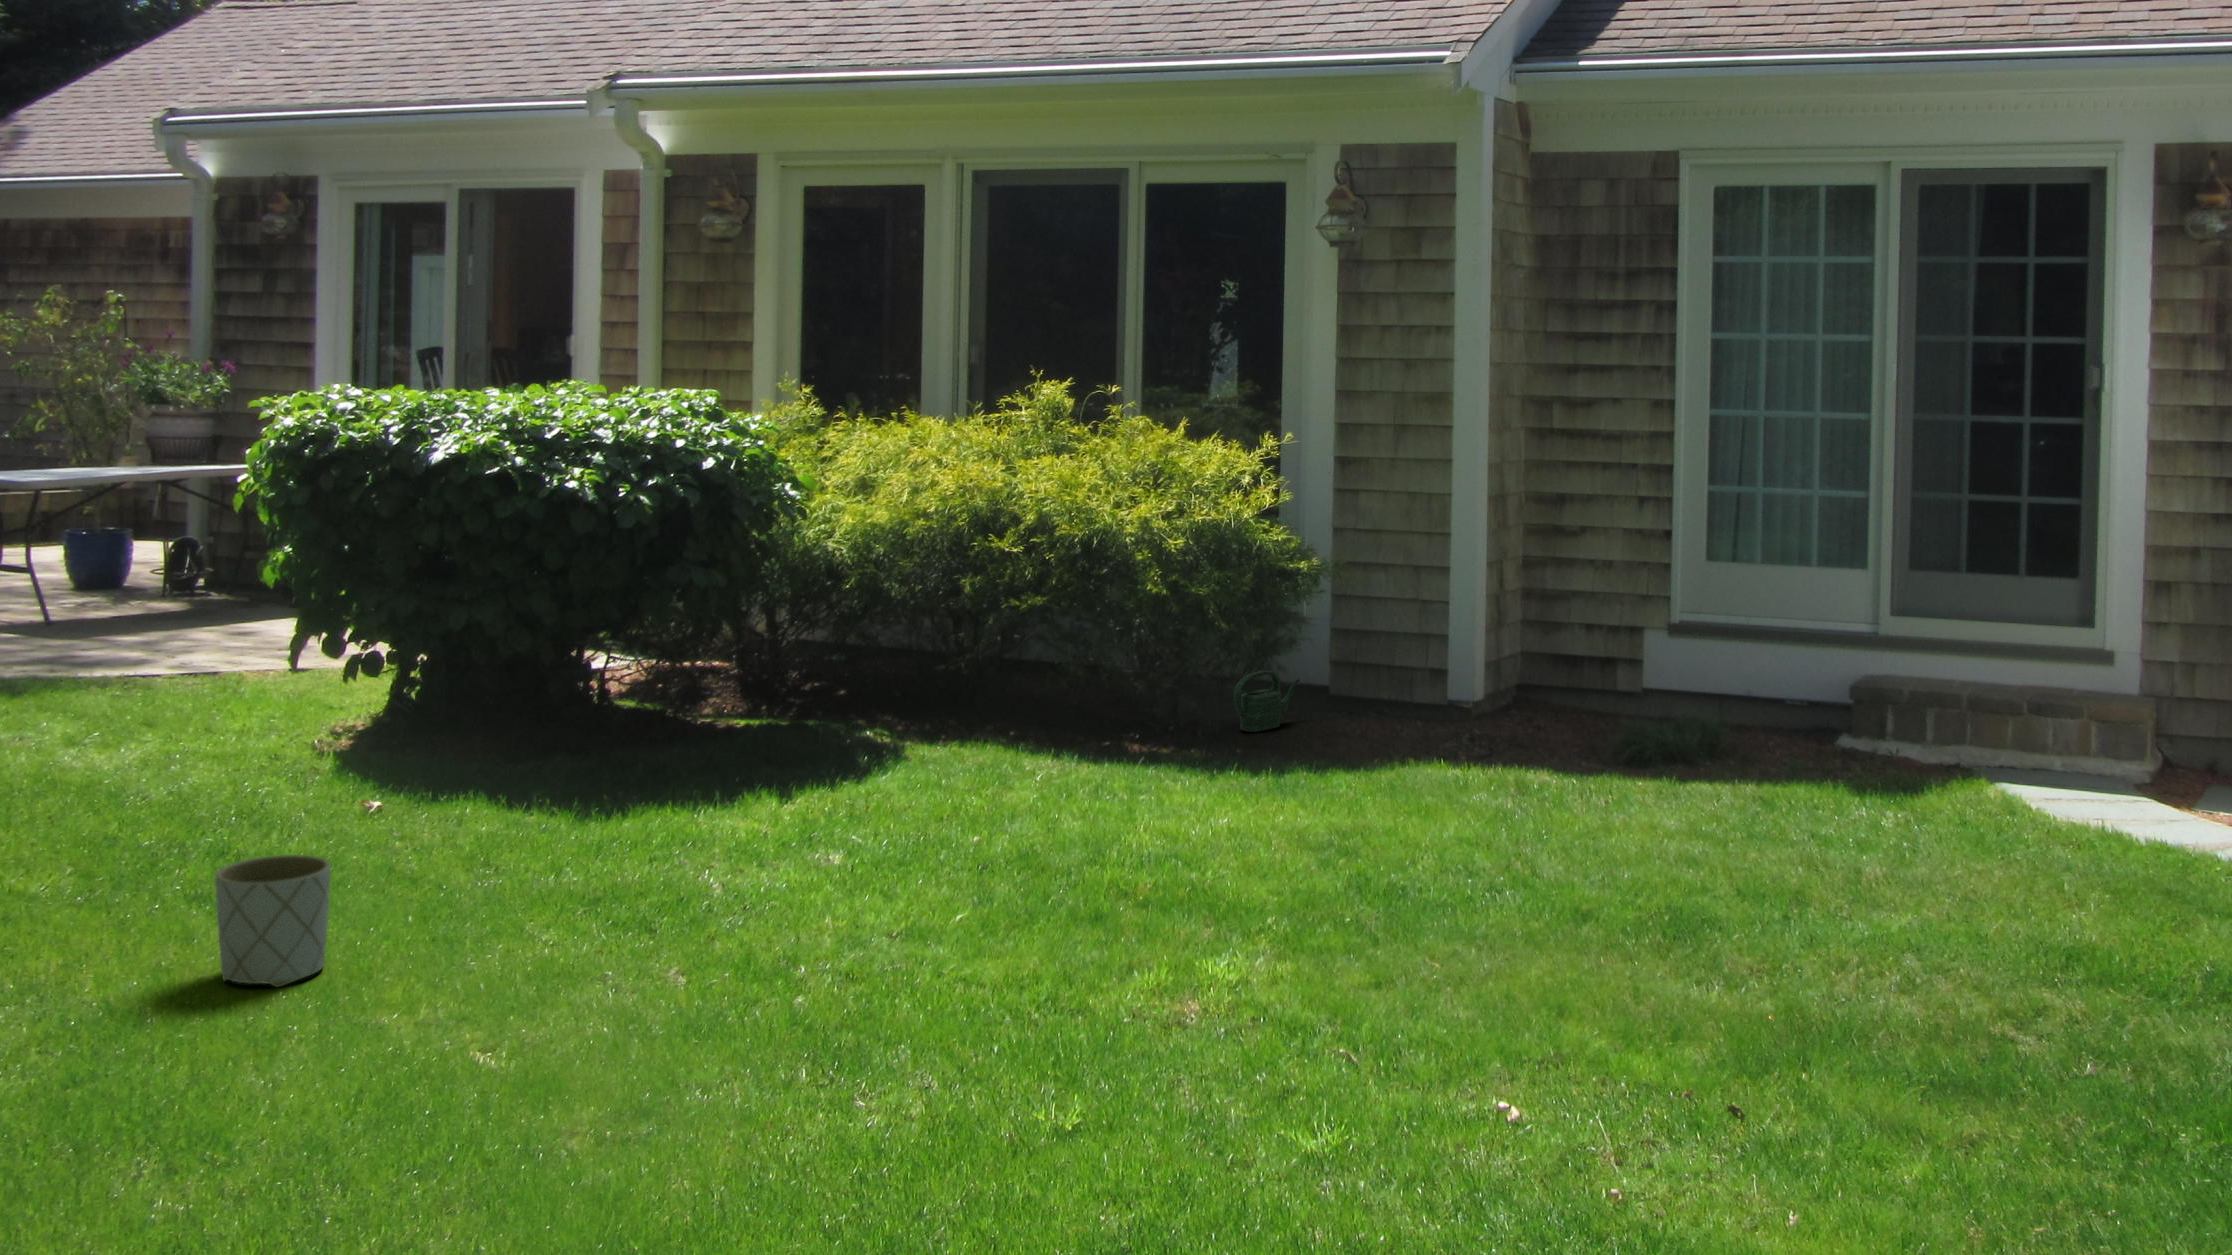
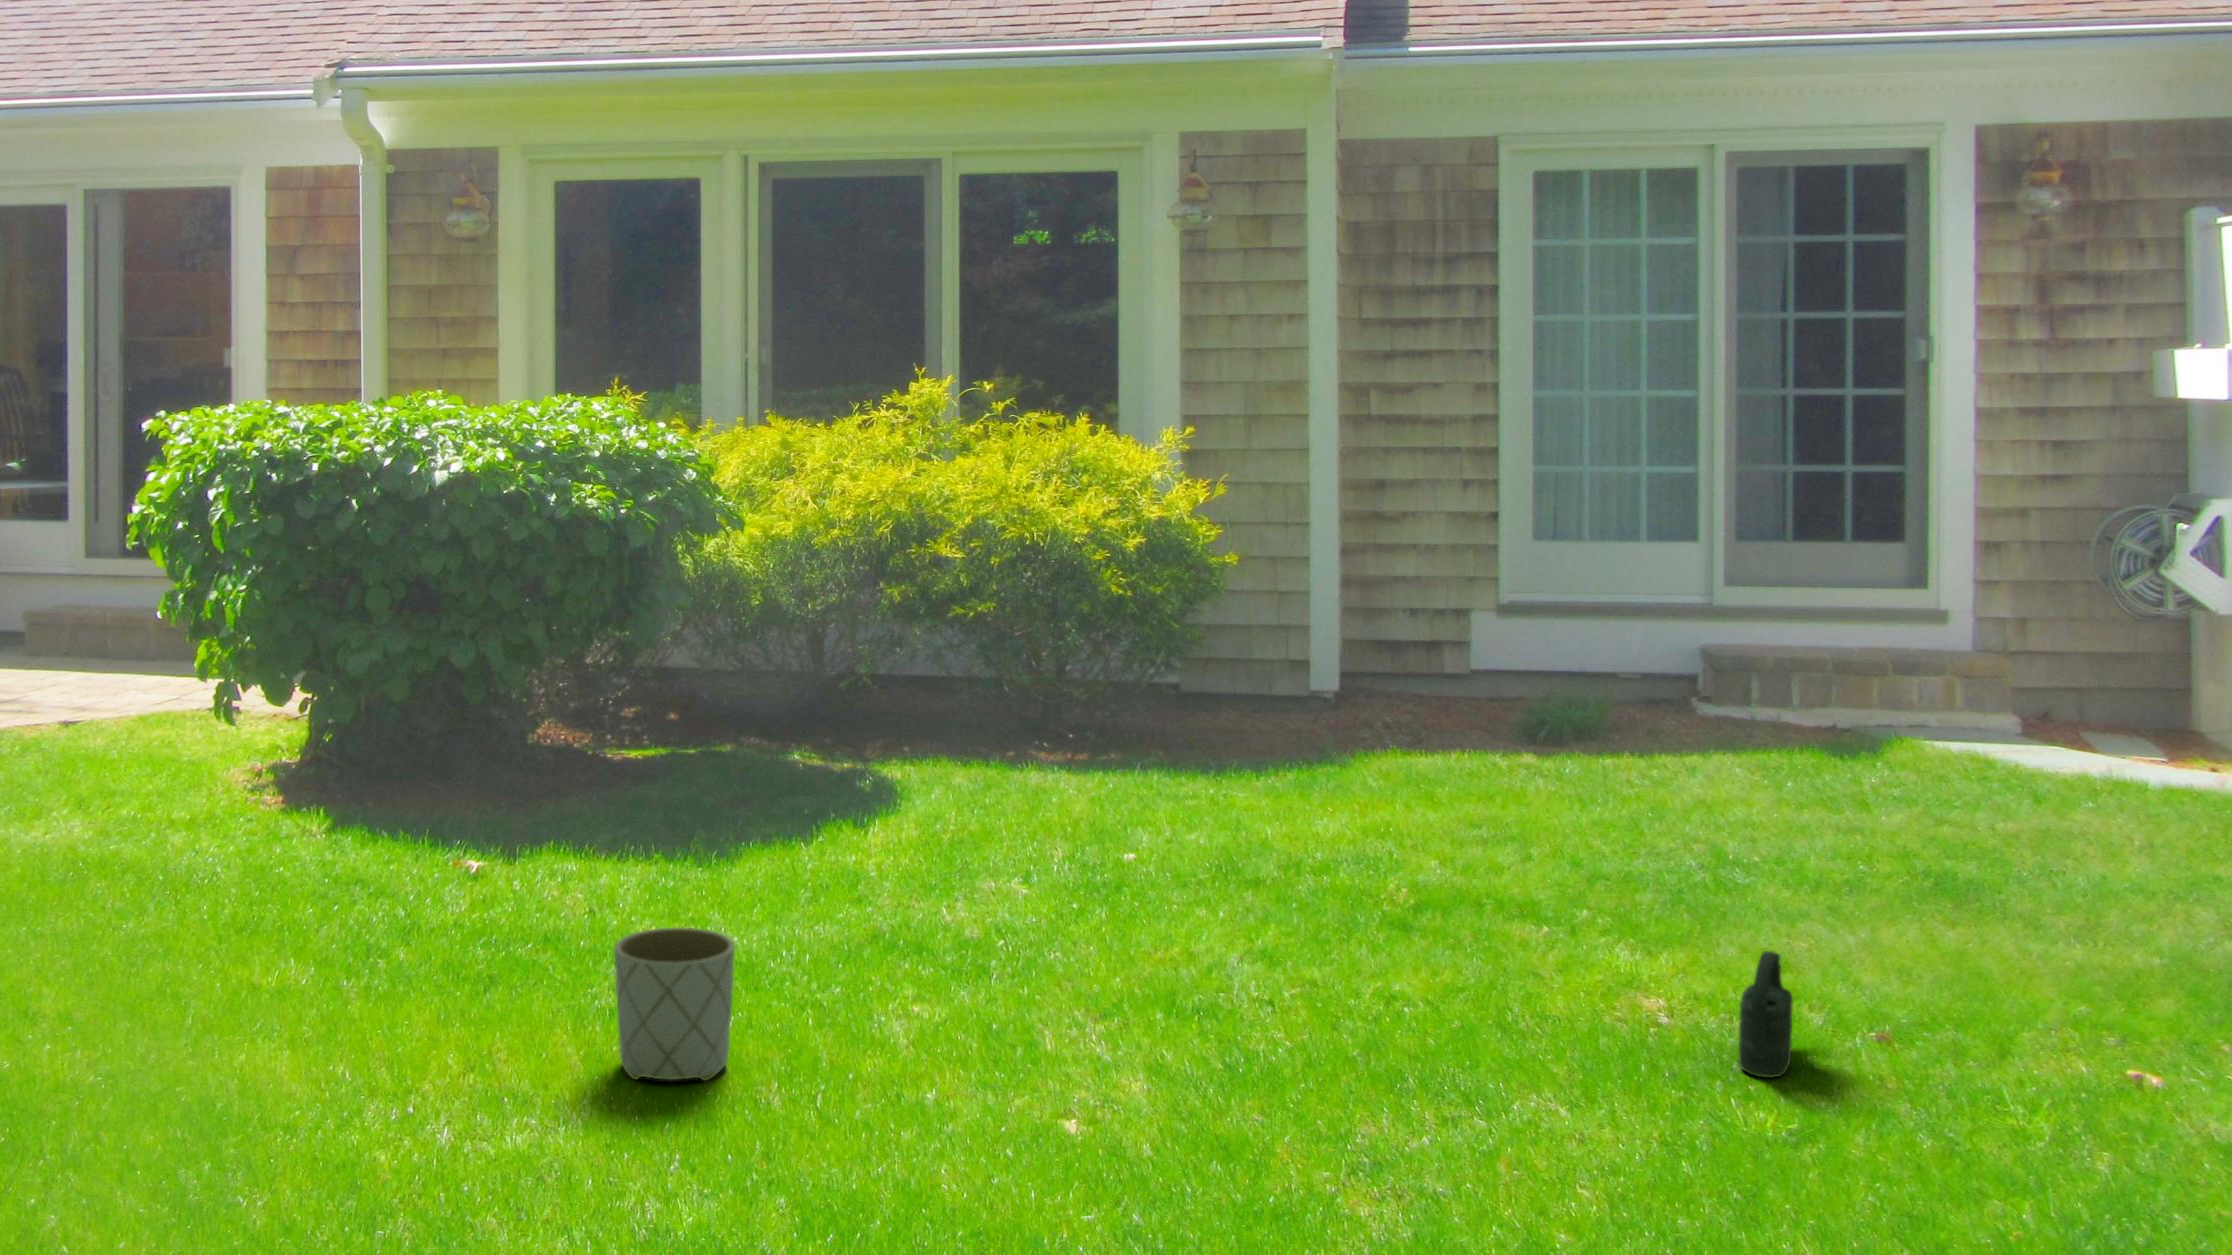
watering can: present [1233,671,1300,732] -> present [1738,951,1793,1078]

